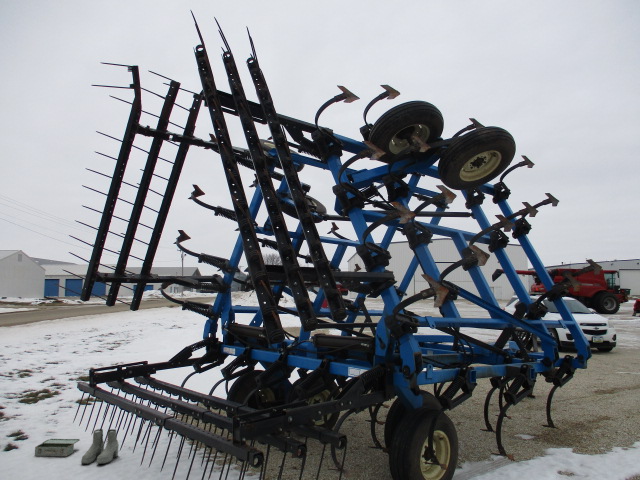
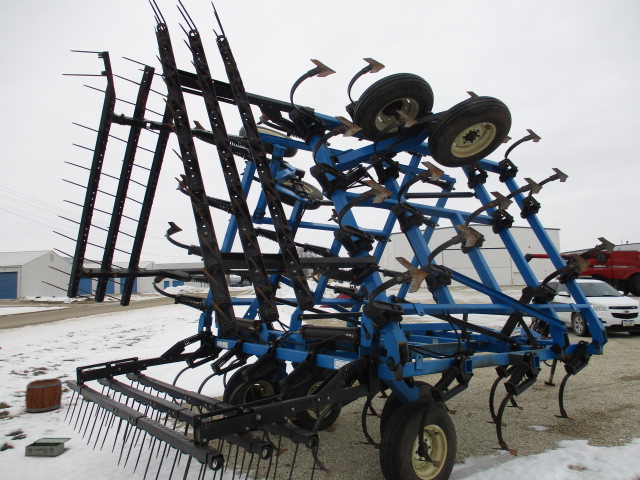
bucket: none [21,380,59,414] -> present [25,379,62,412]
boots: present [81,429,119,464] -> none [68,428,108,463]

